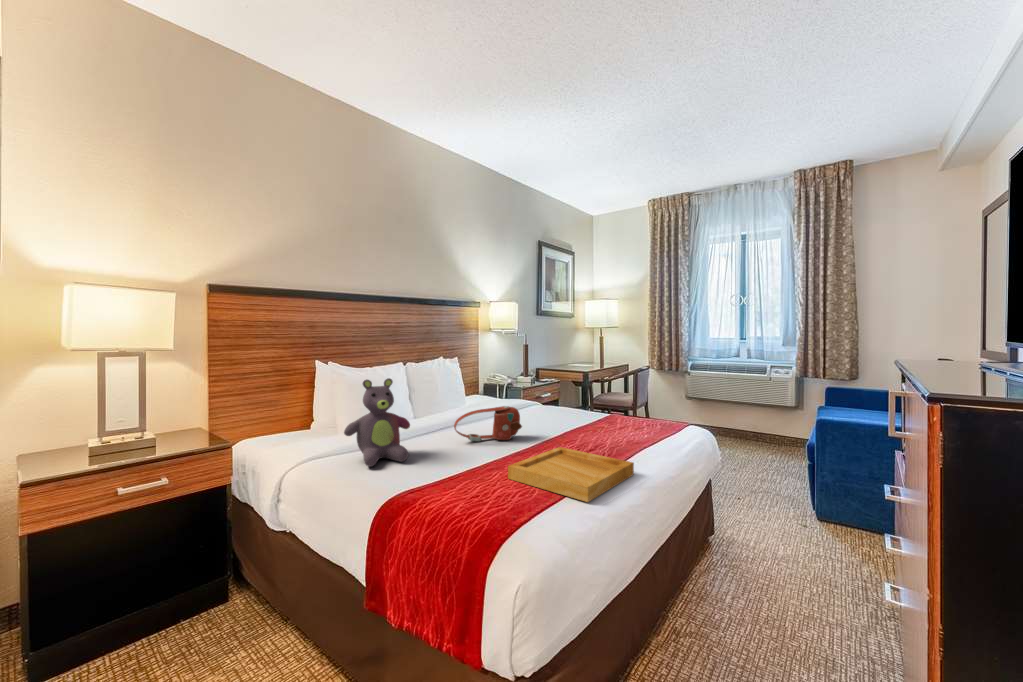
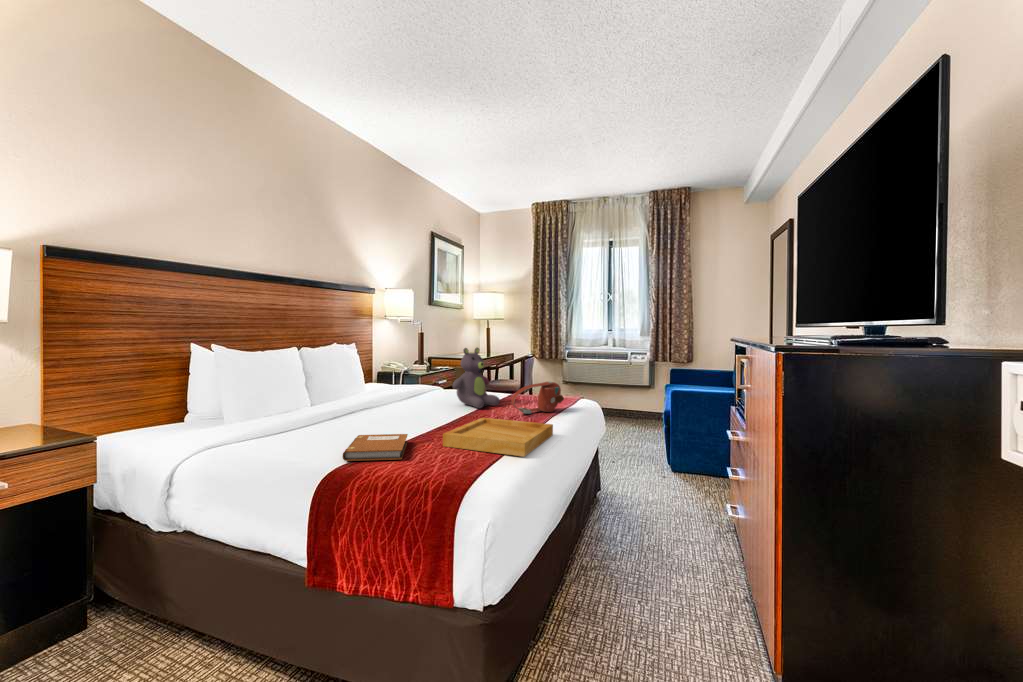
stuffed bear: present [344,378,410,467] -> present [453,348,500,408]
handbag: present [454,406,522,441] -> present [511,381,564,414]
notebook: none [406,460,476,492] -> present [343,434,408,461]

